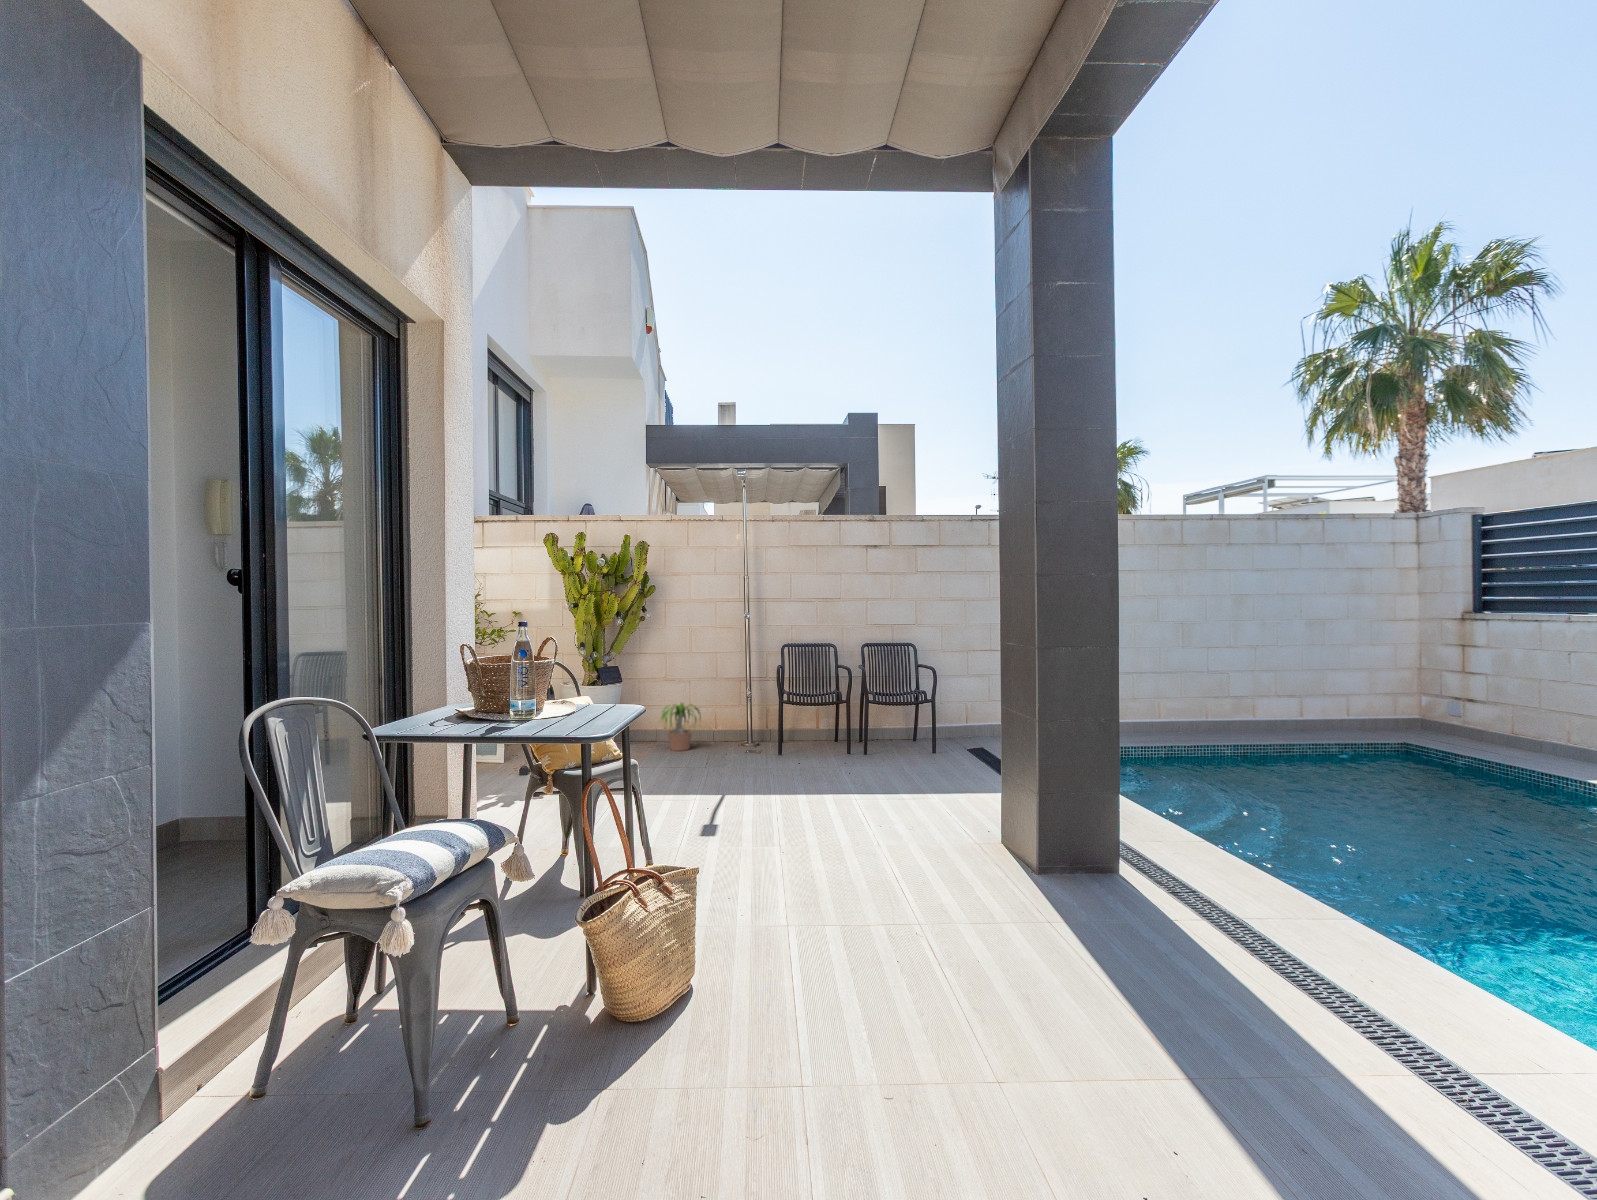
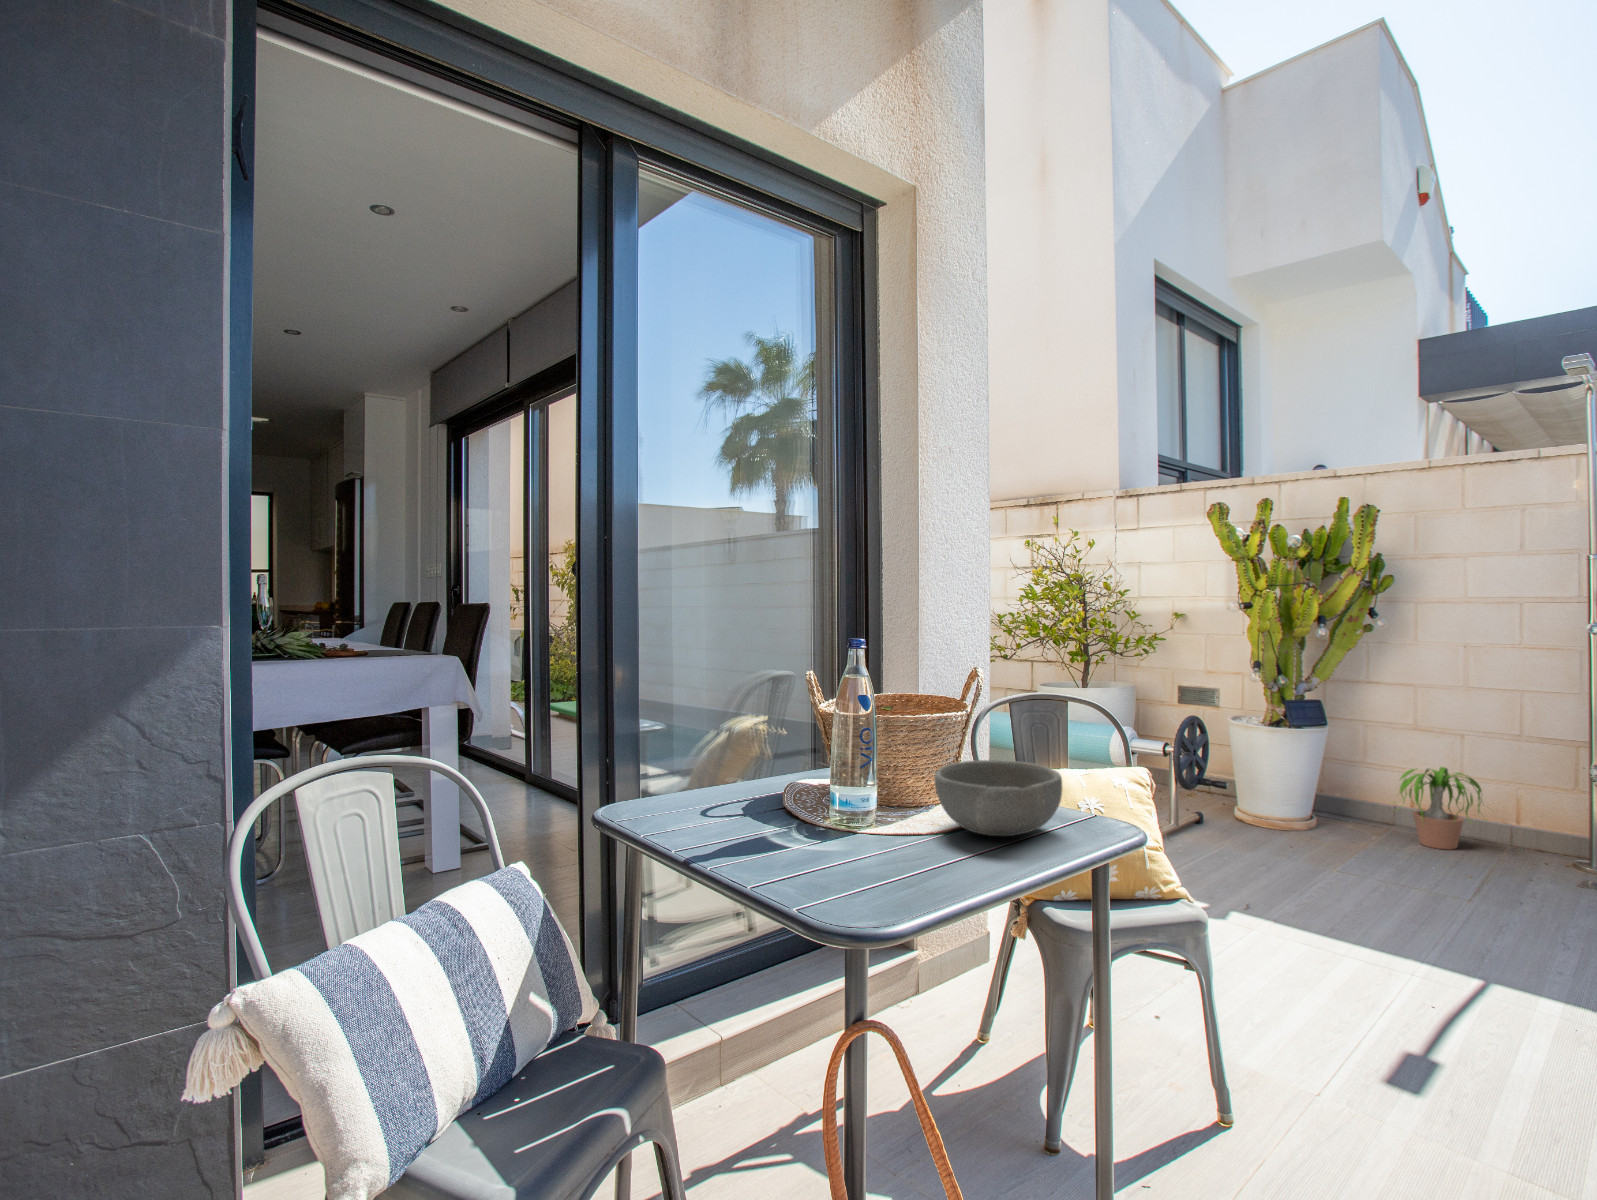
bowl: none [557,681,619,714] -> present [934,760,1062,836]

